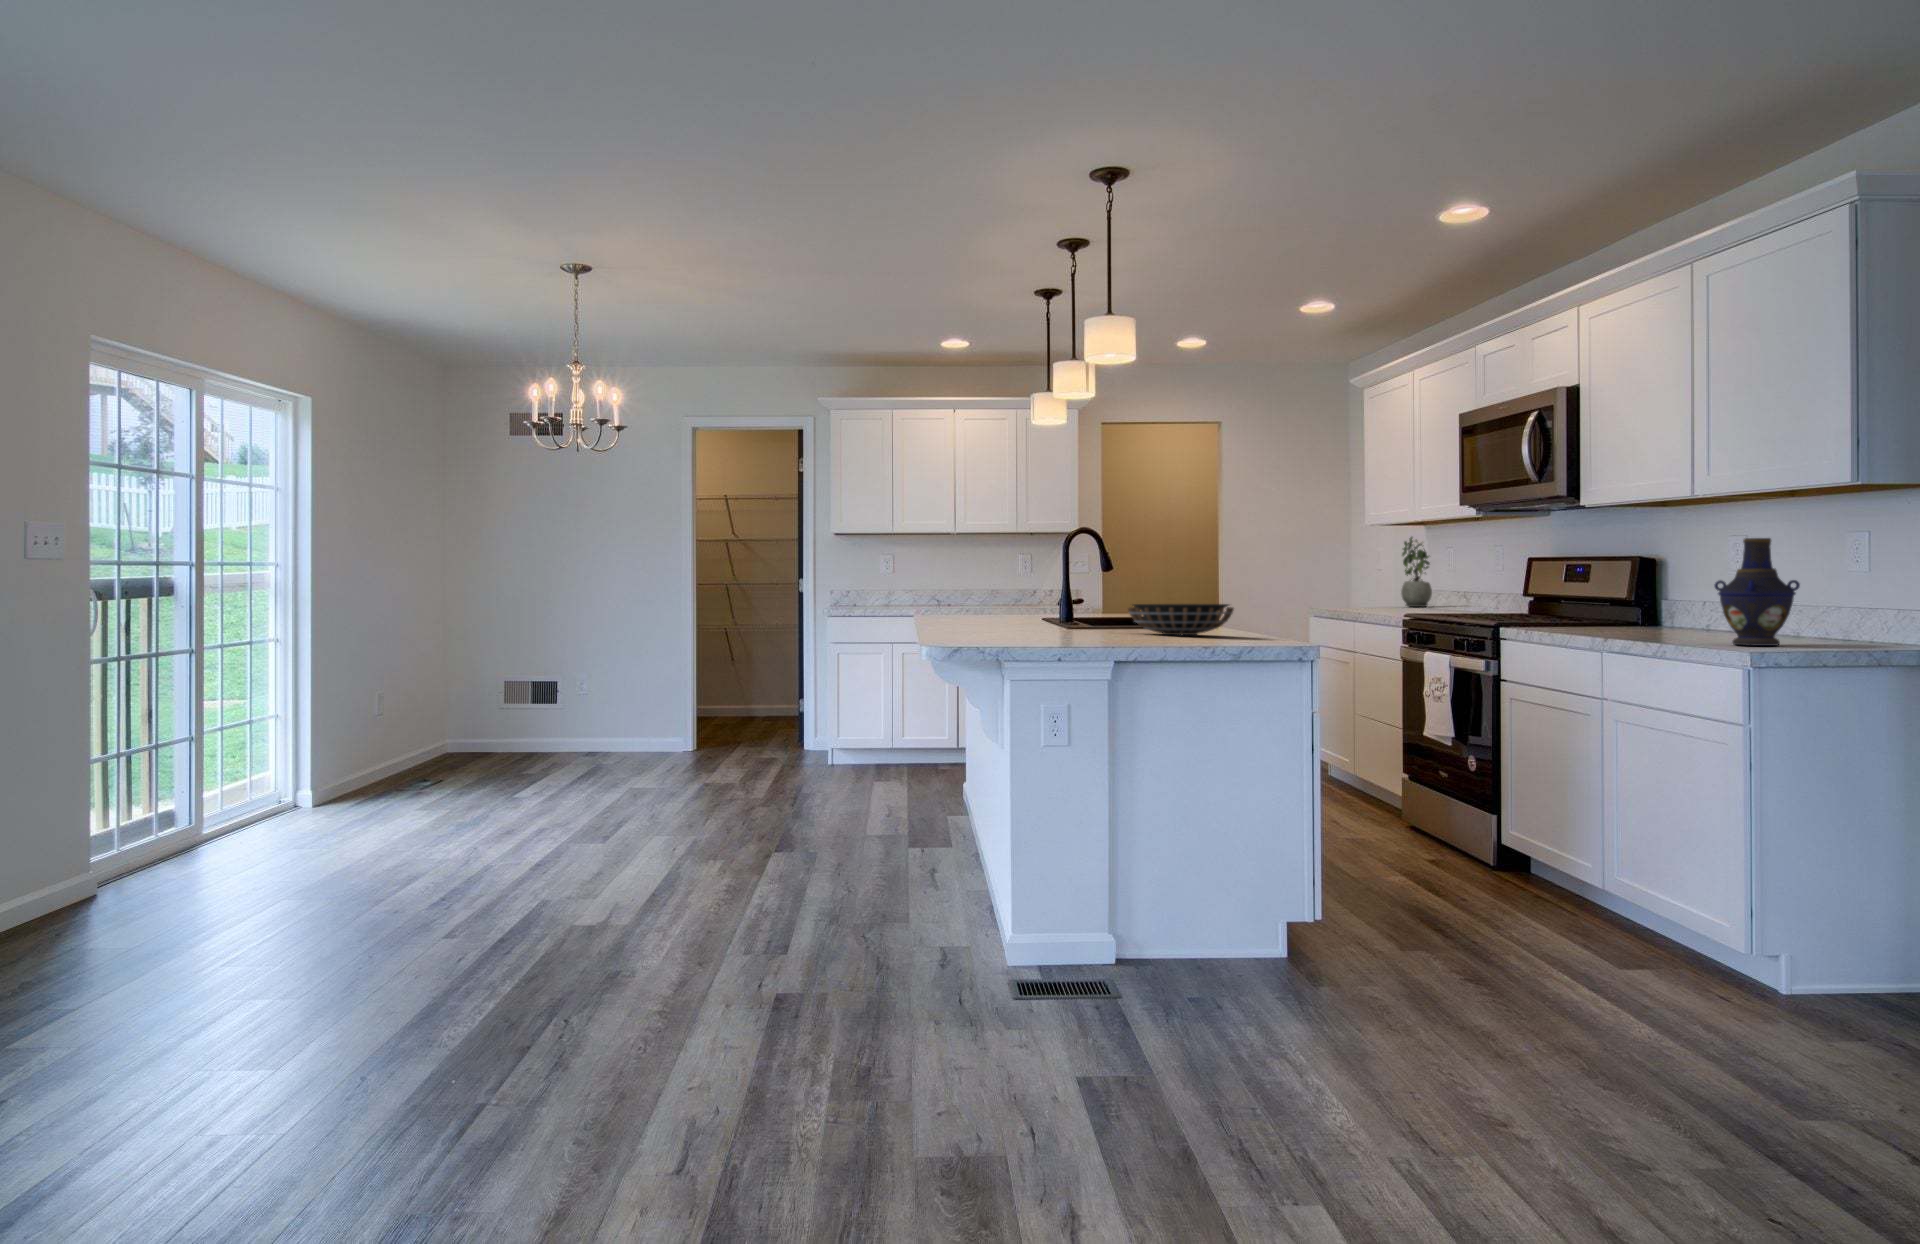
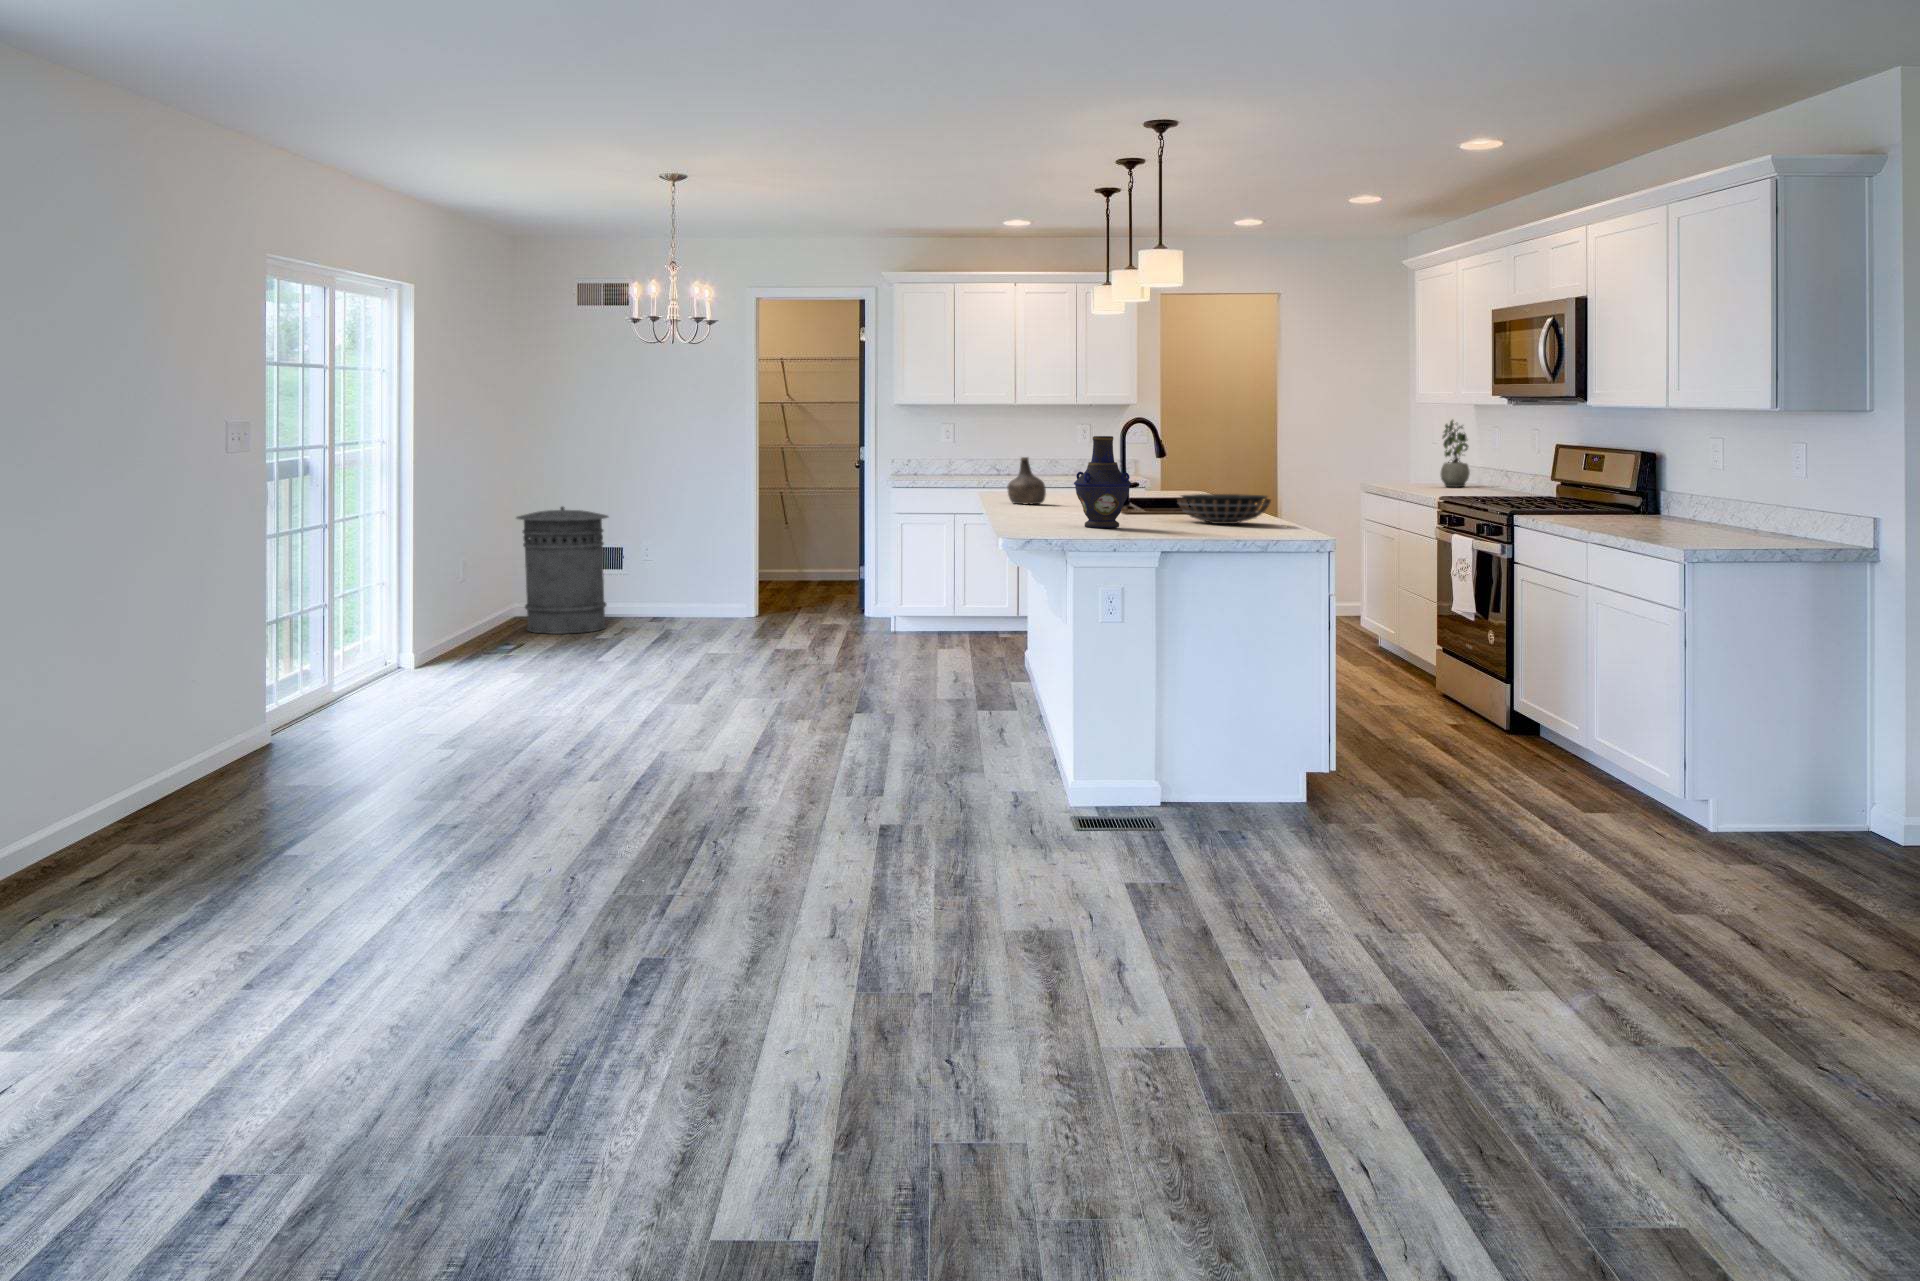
vase: present [1715,538,1800,646] -> present [1074,436,1131,528]
bottle: none [941,569,983,620] -> present [1007,457,1046,504]
trash can: none [429,635,530,770] -> present [517,507,608,634]

